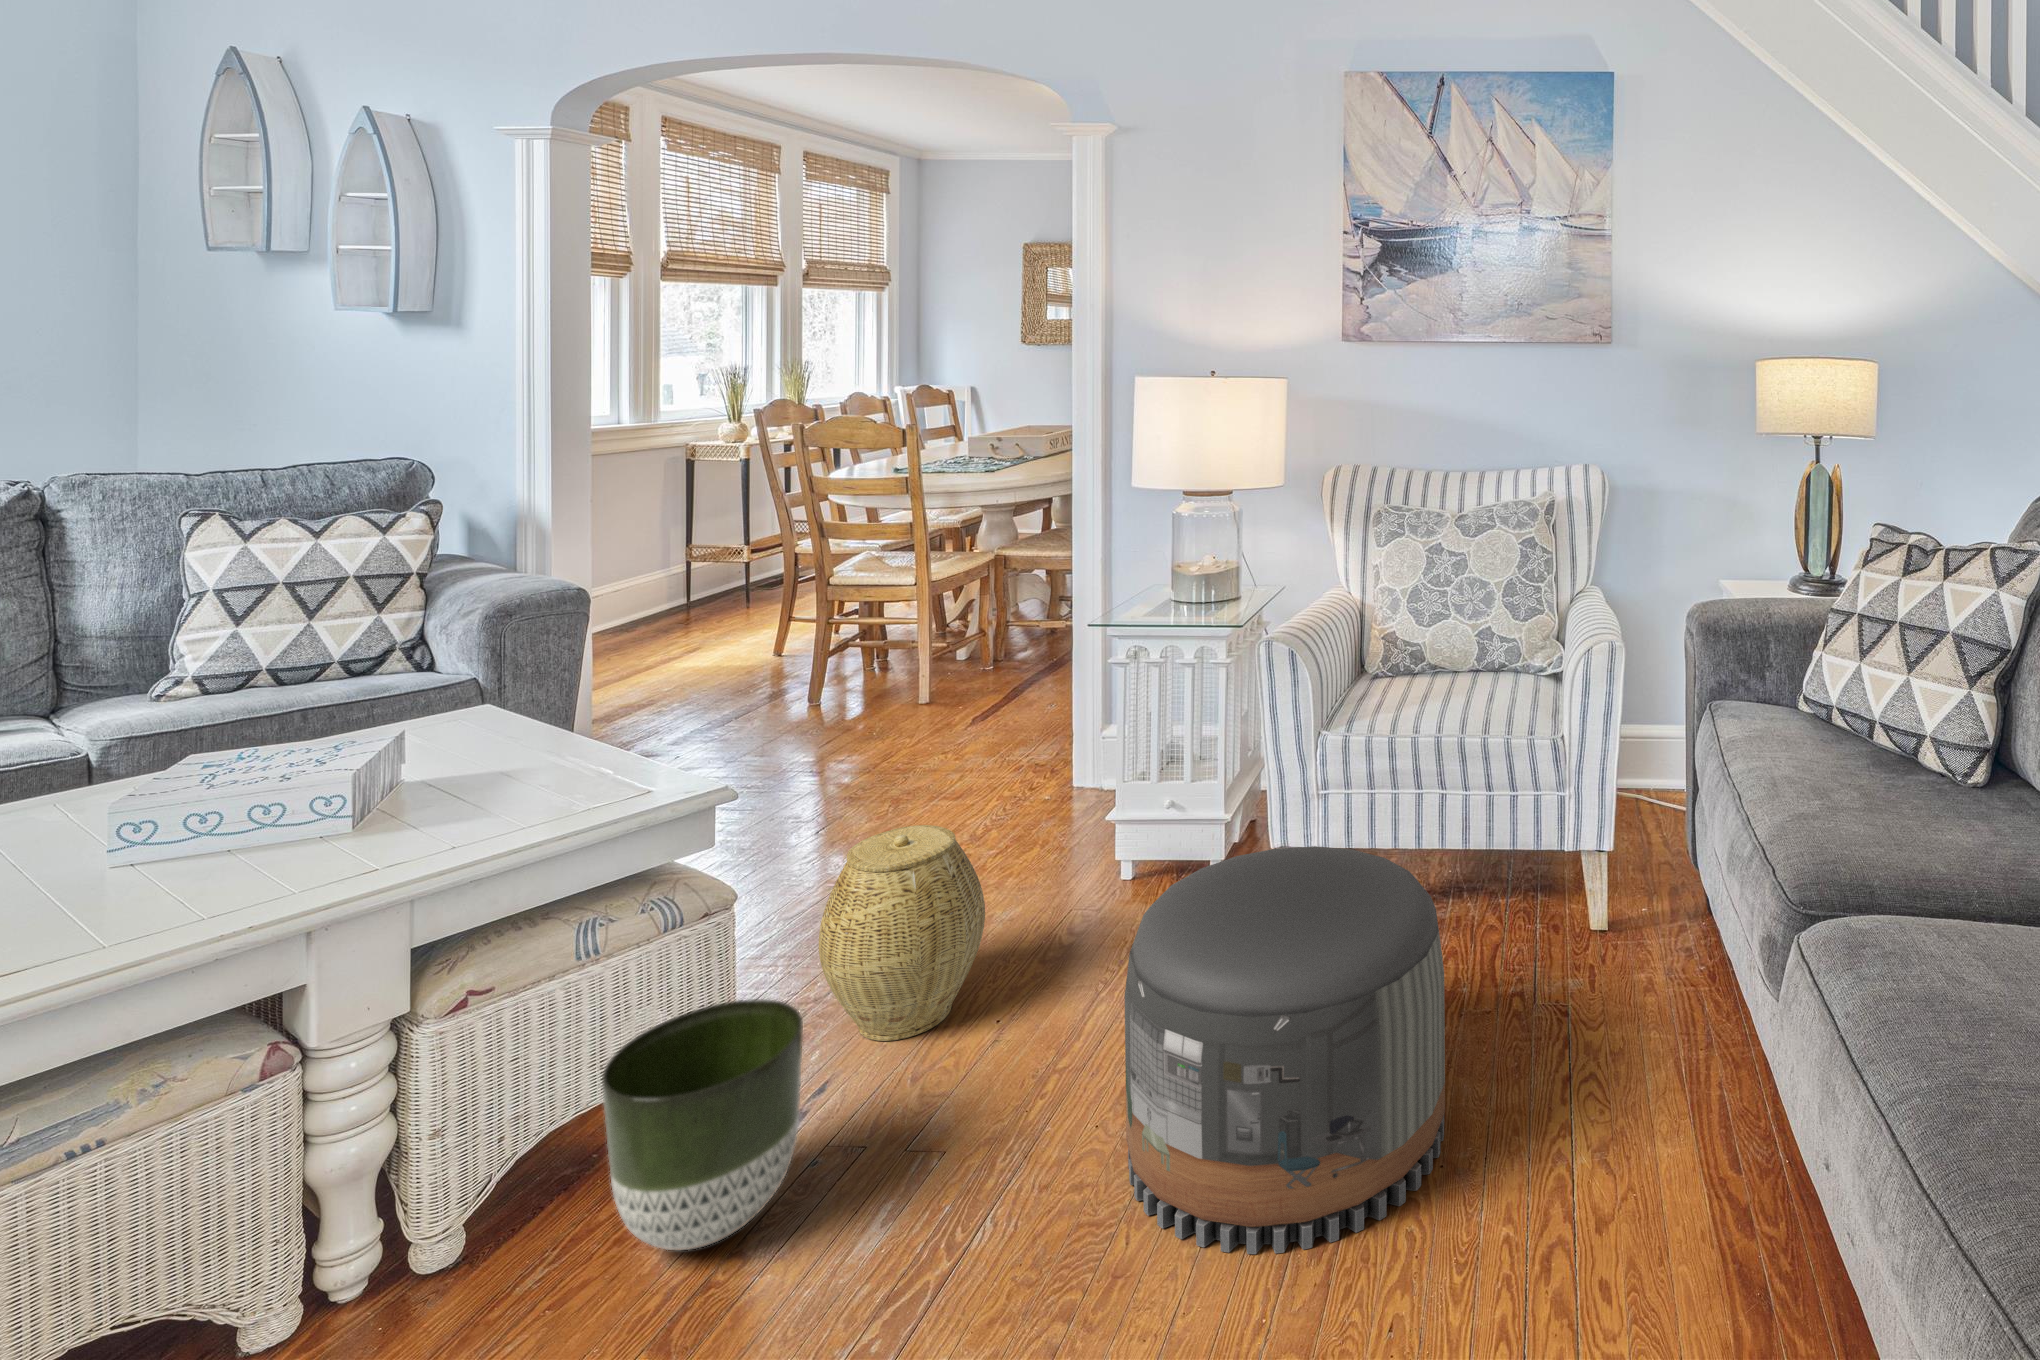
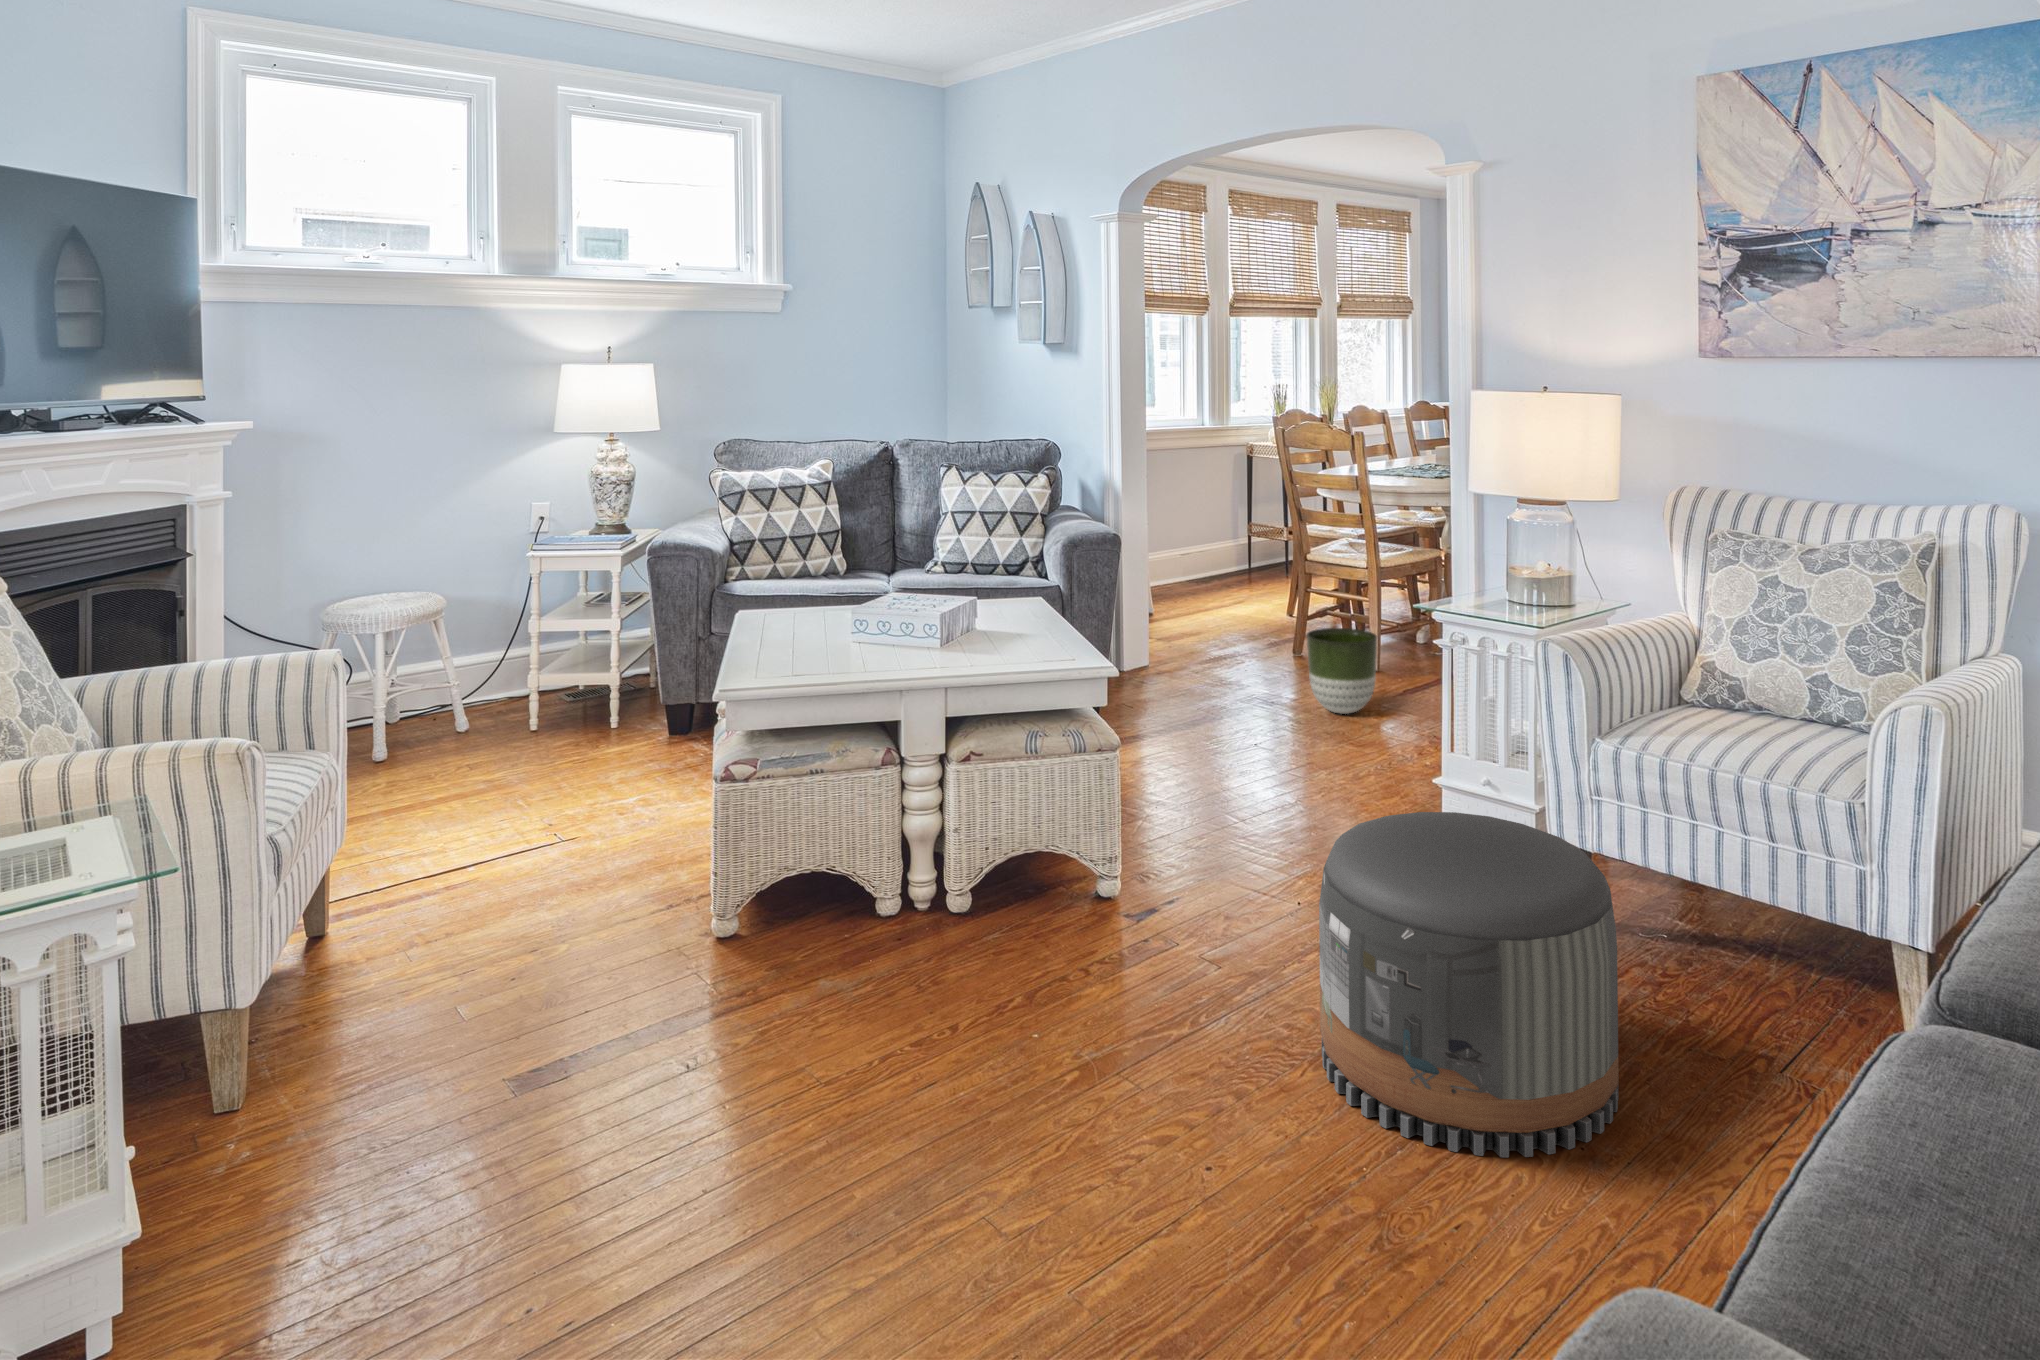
woven basket: present [819,825,985,1041] -> none [1178,735,1297,898]
planter: present [602,999,803,1250] -> present [1307,628,1377,714]

